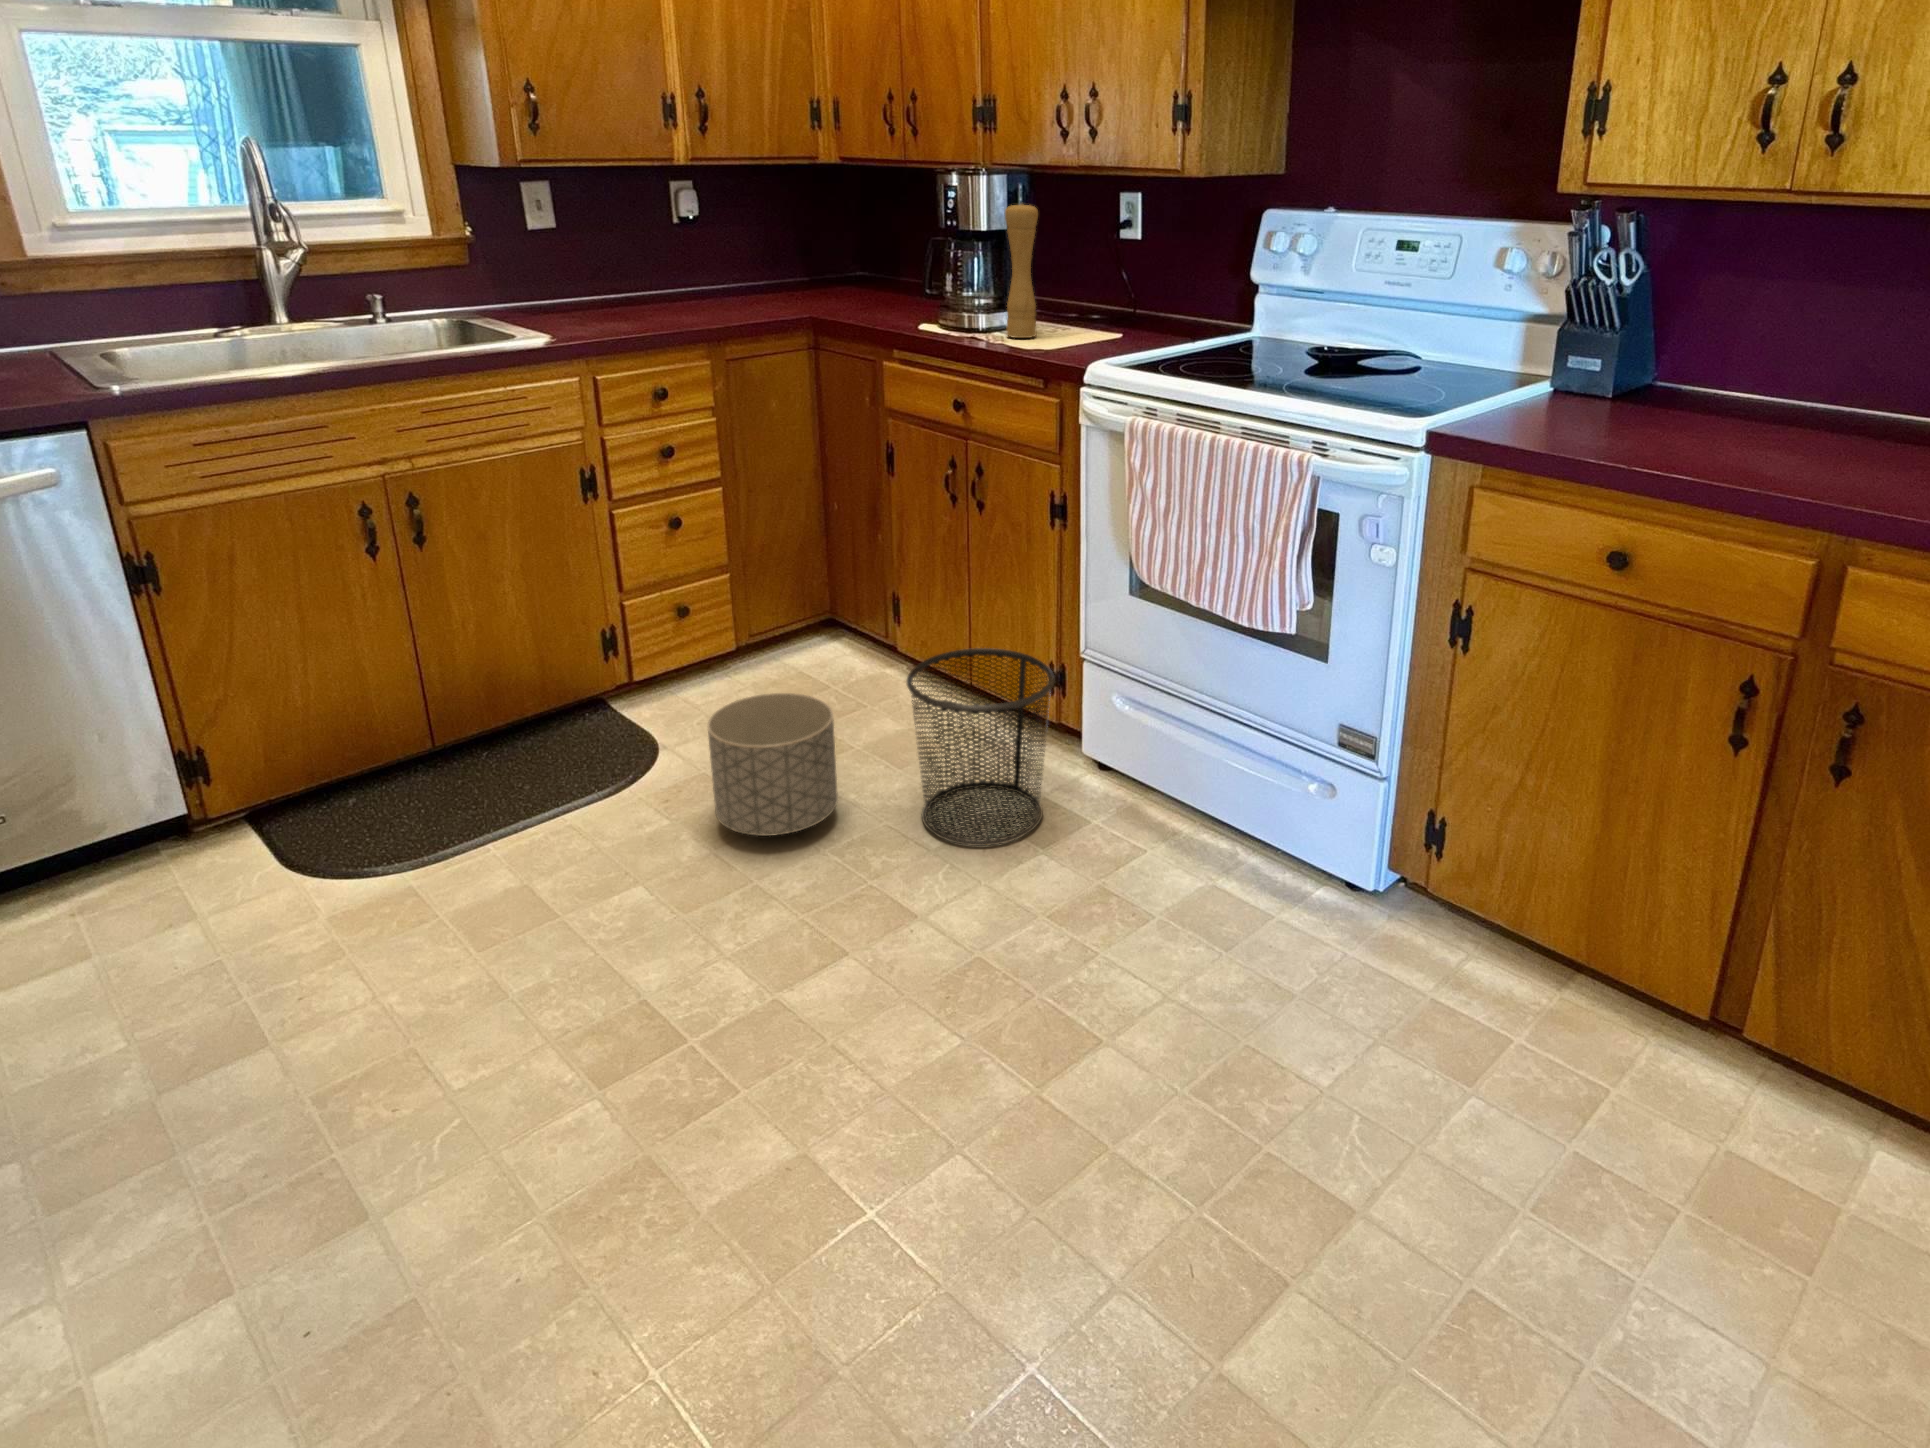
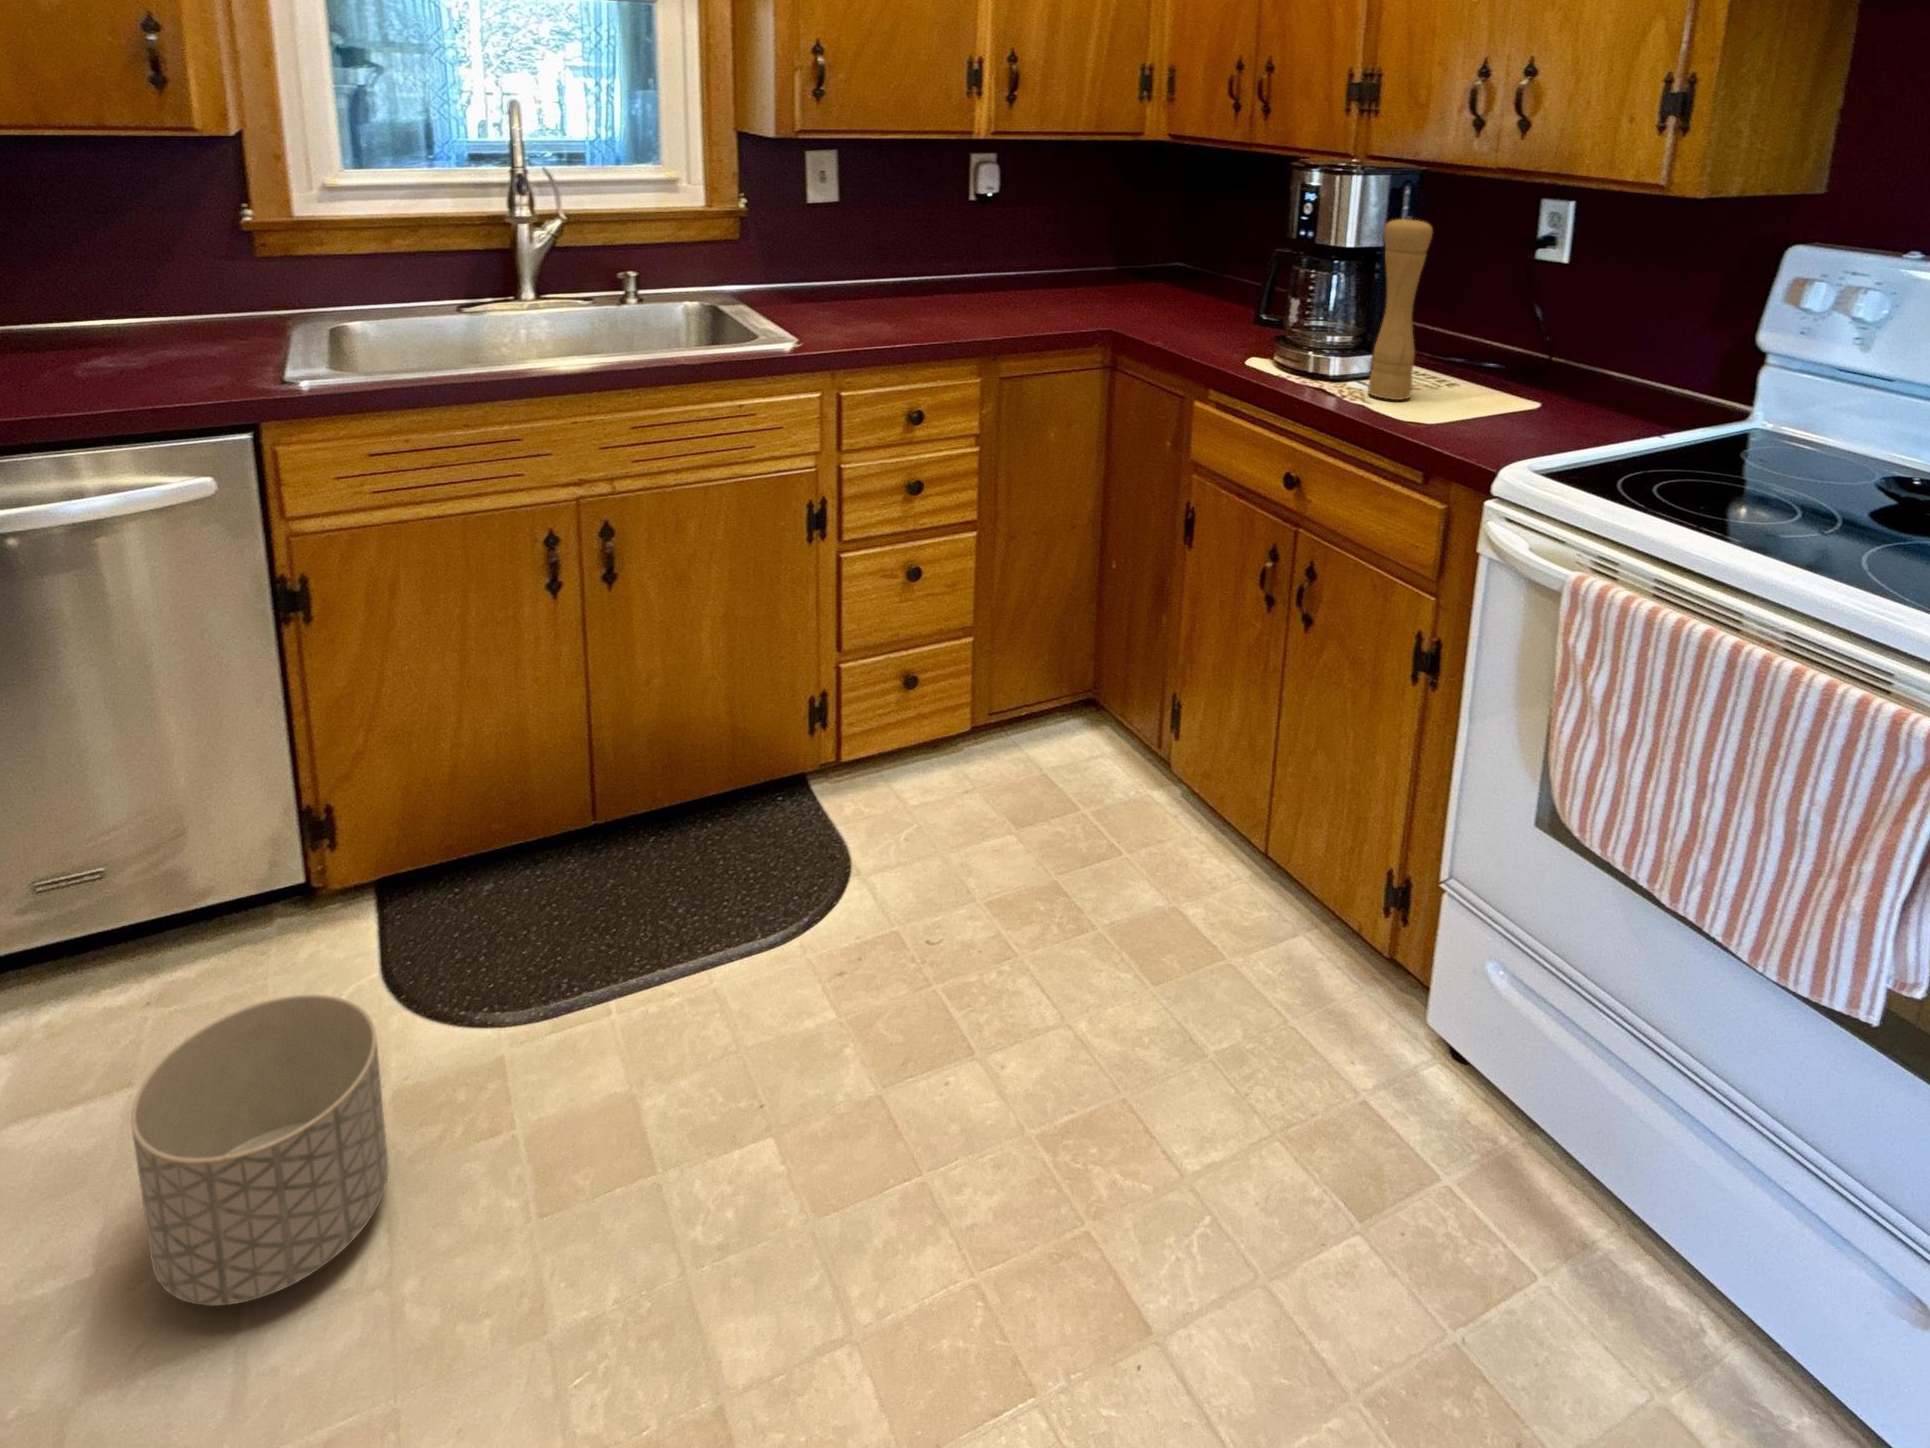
waste bin: present [906,648,1055,846] -> none [1177,852,1406,1194]
planter: present [708,693,838,836] -> present [131,995,388,1306]

